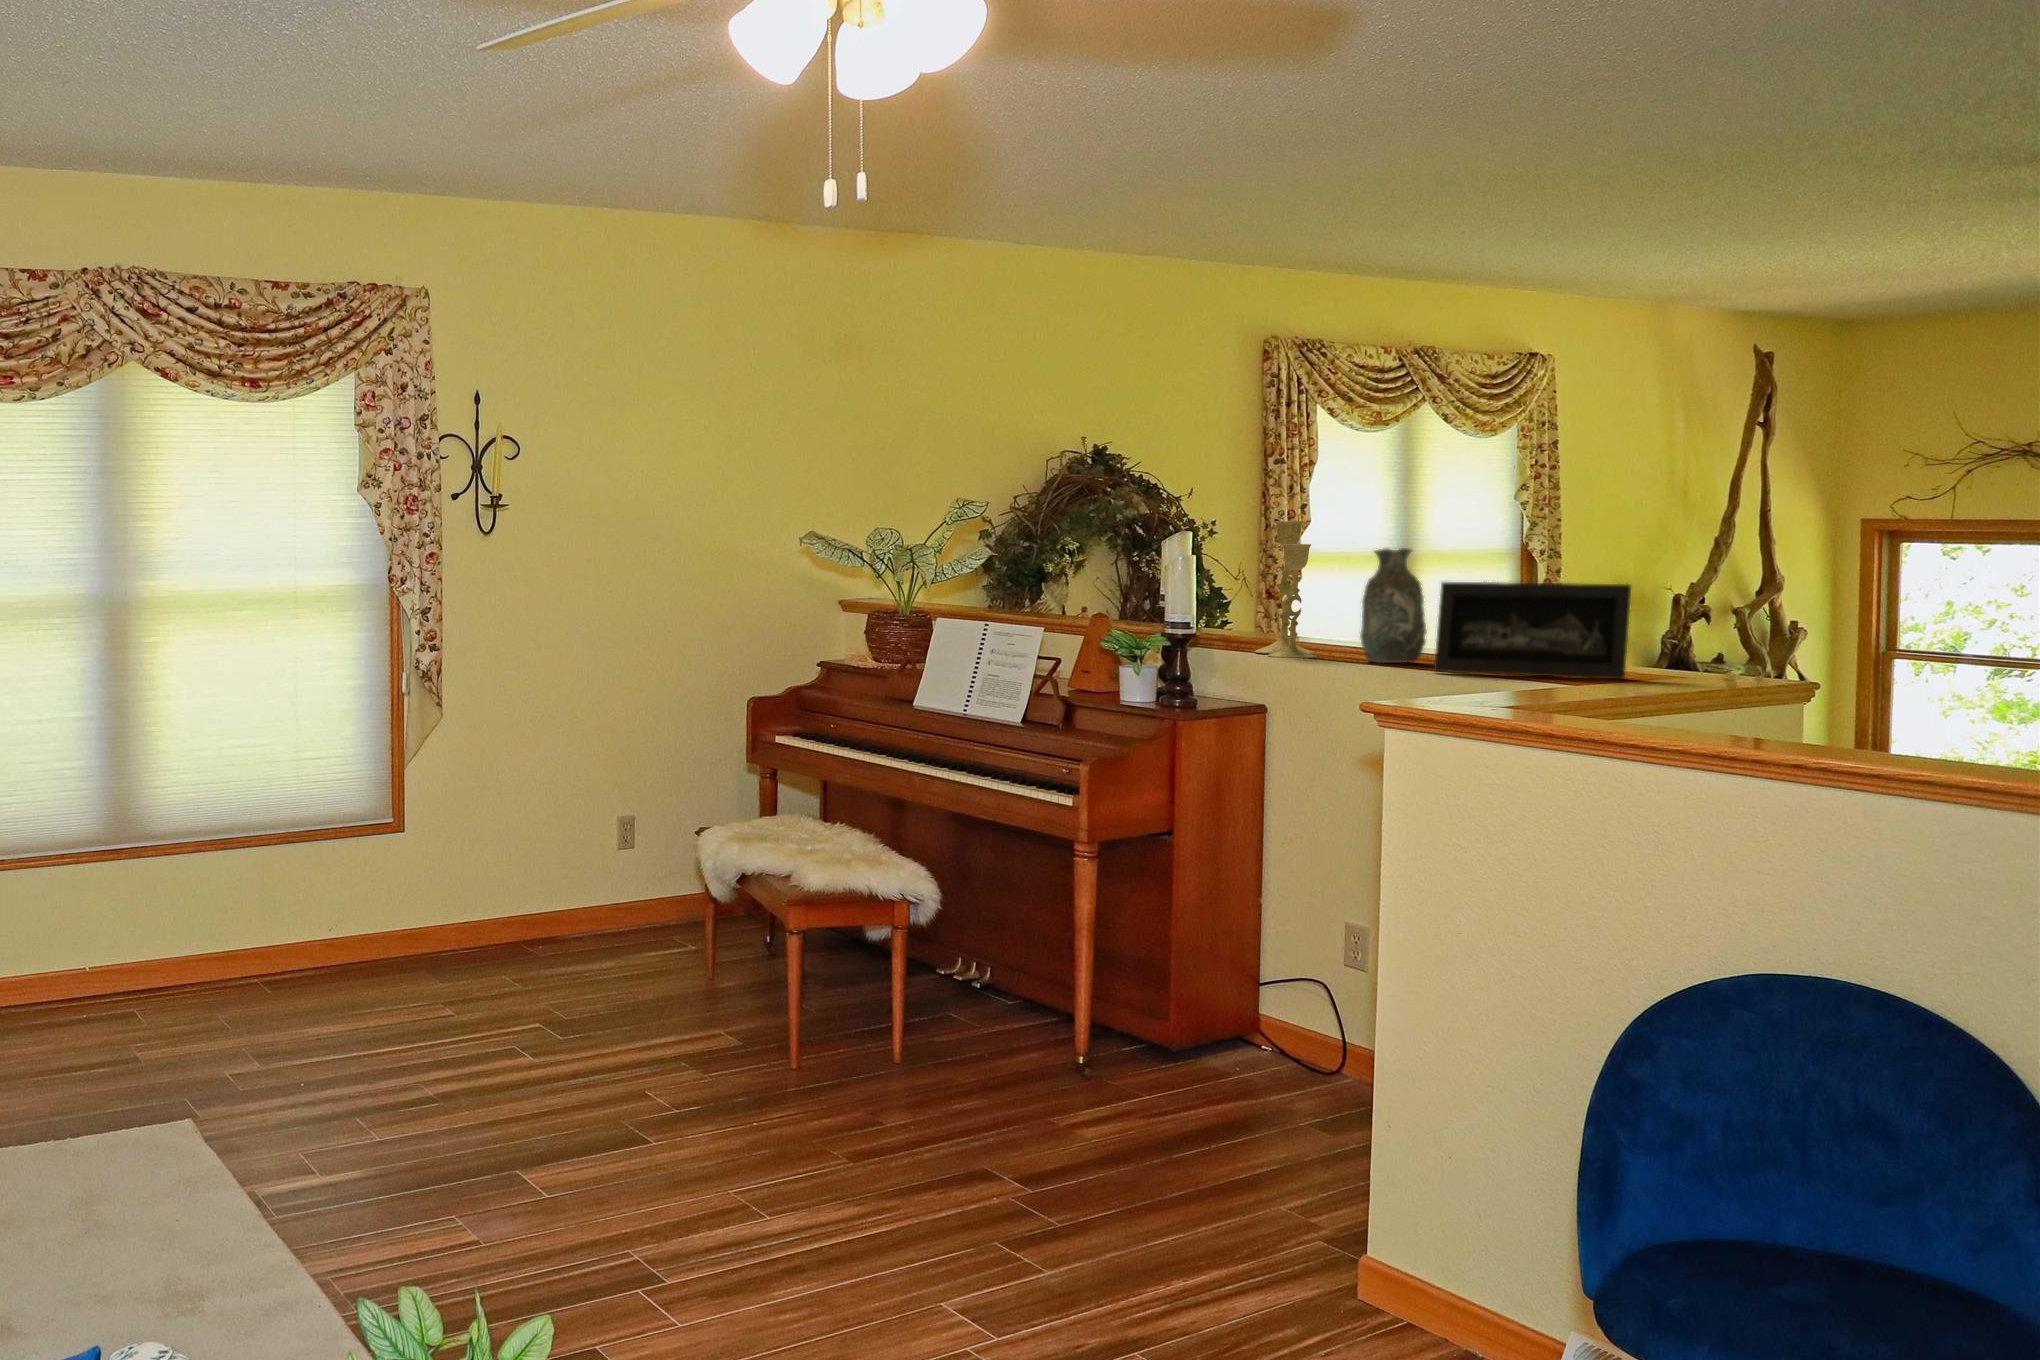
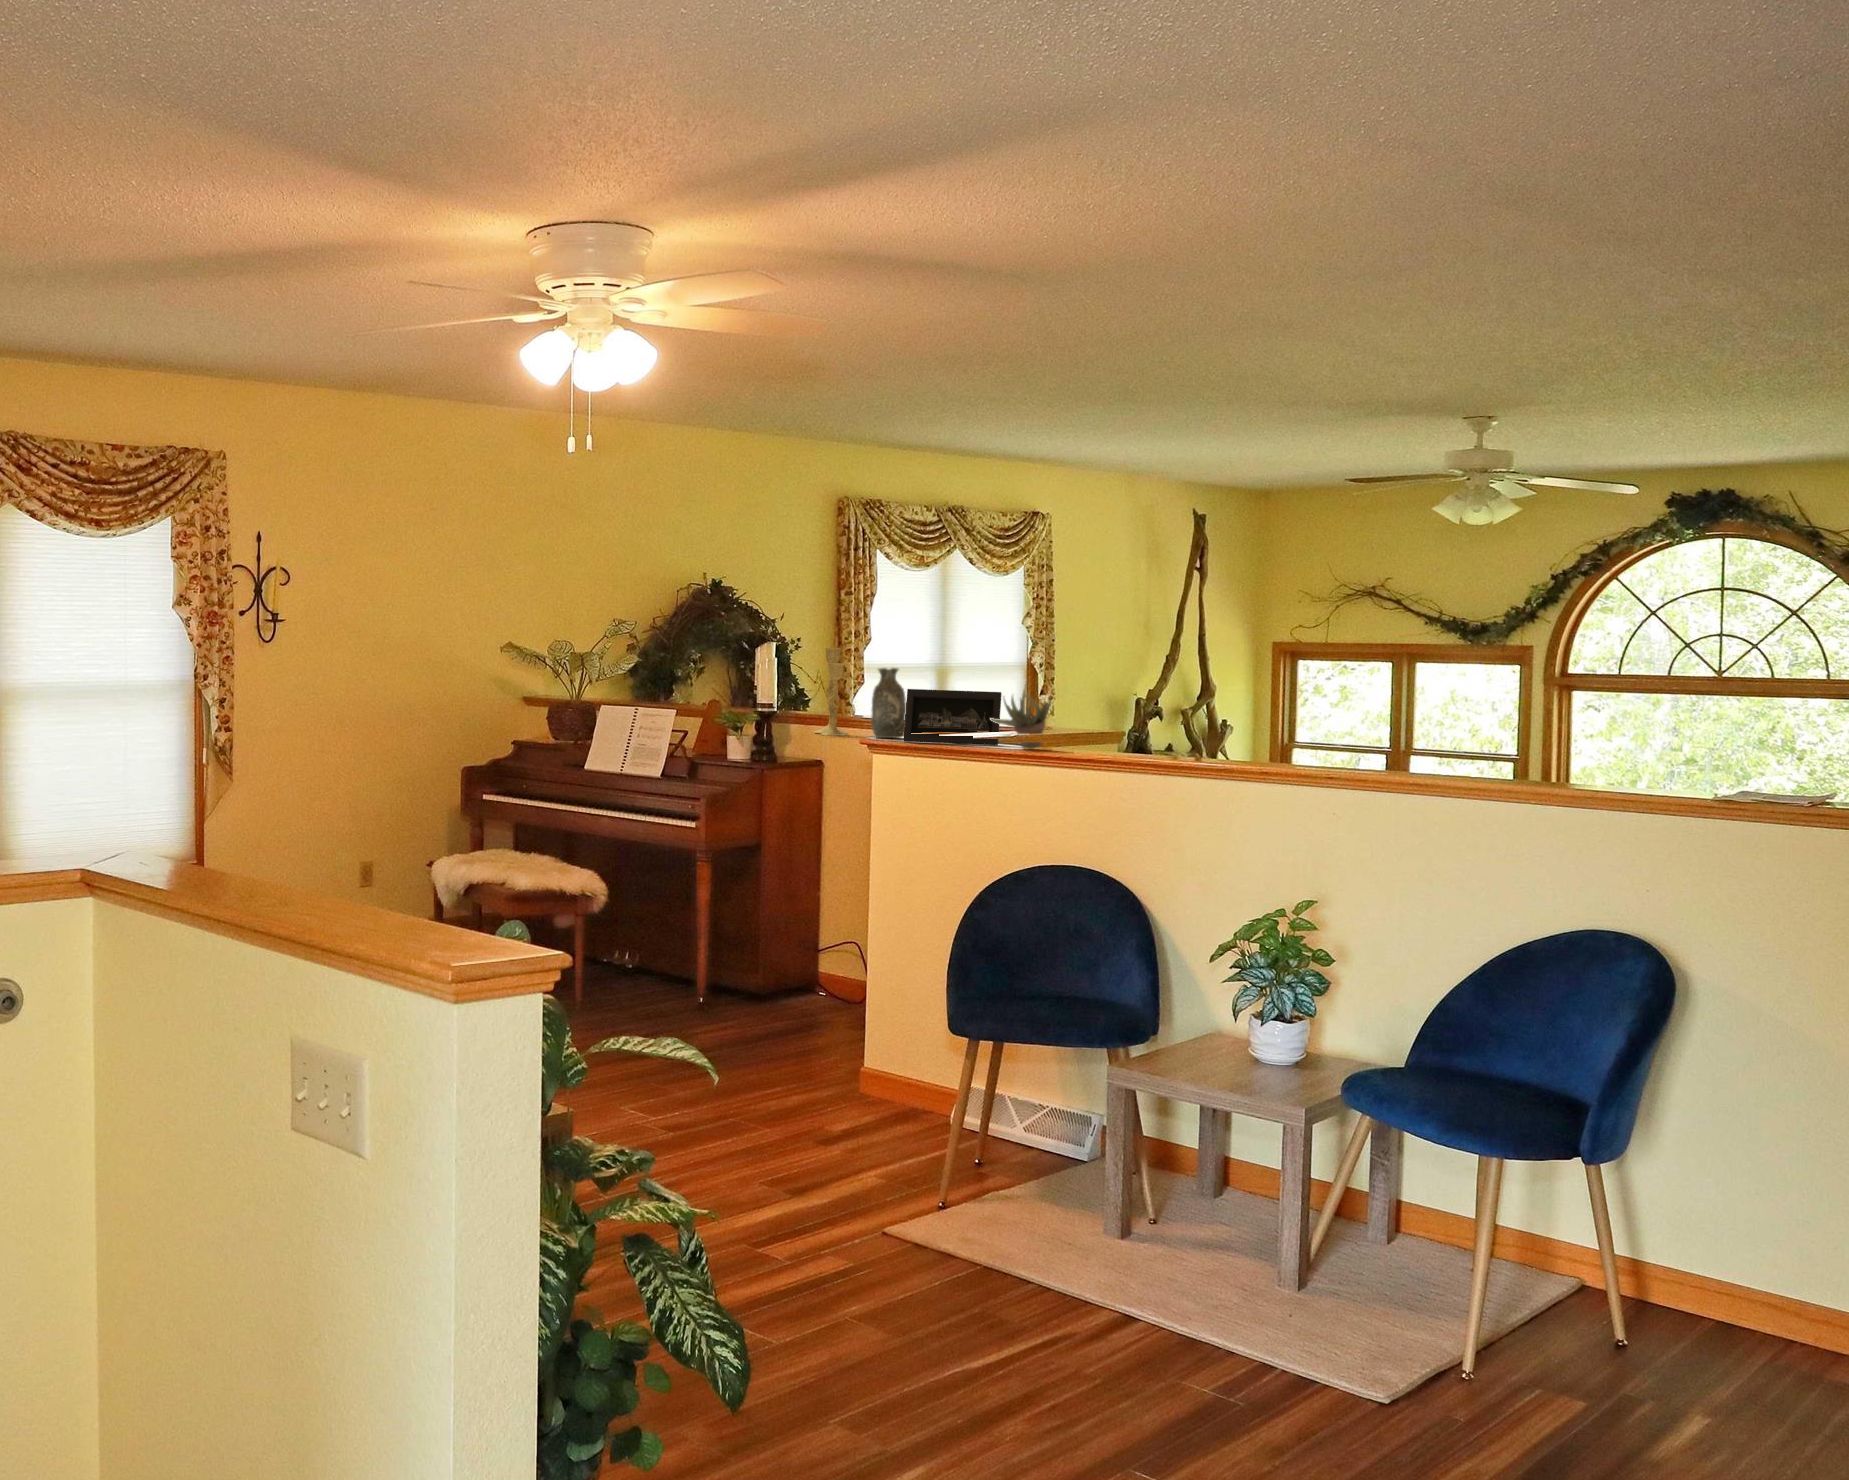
succulent plant: none [1639,560,1777,691] -> present [991,684,1052,749]

